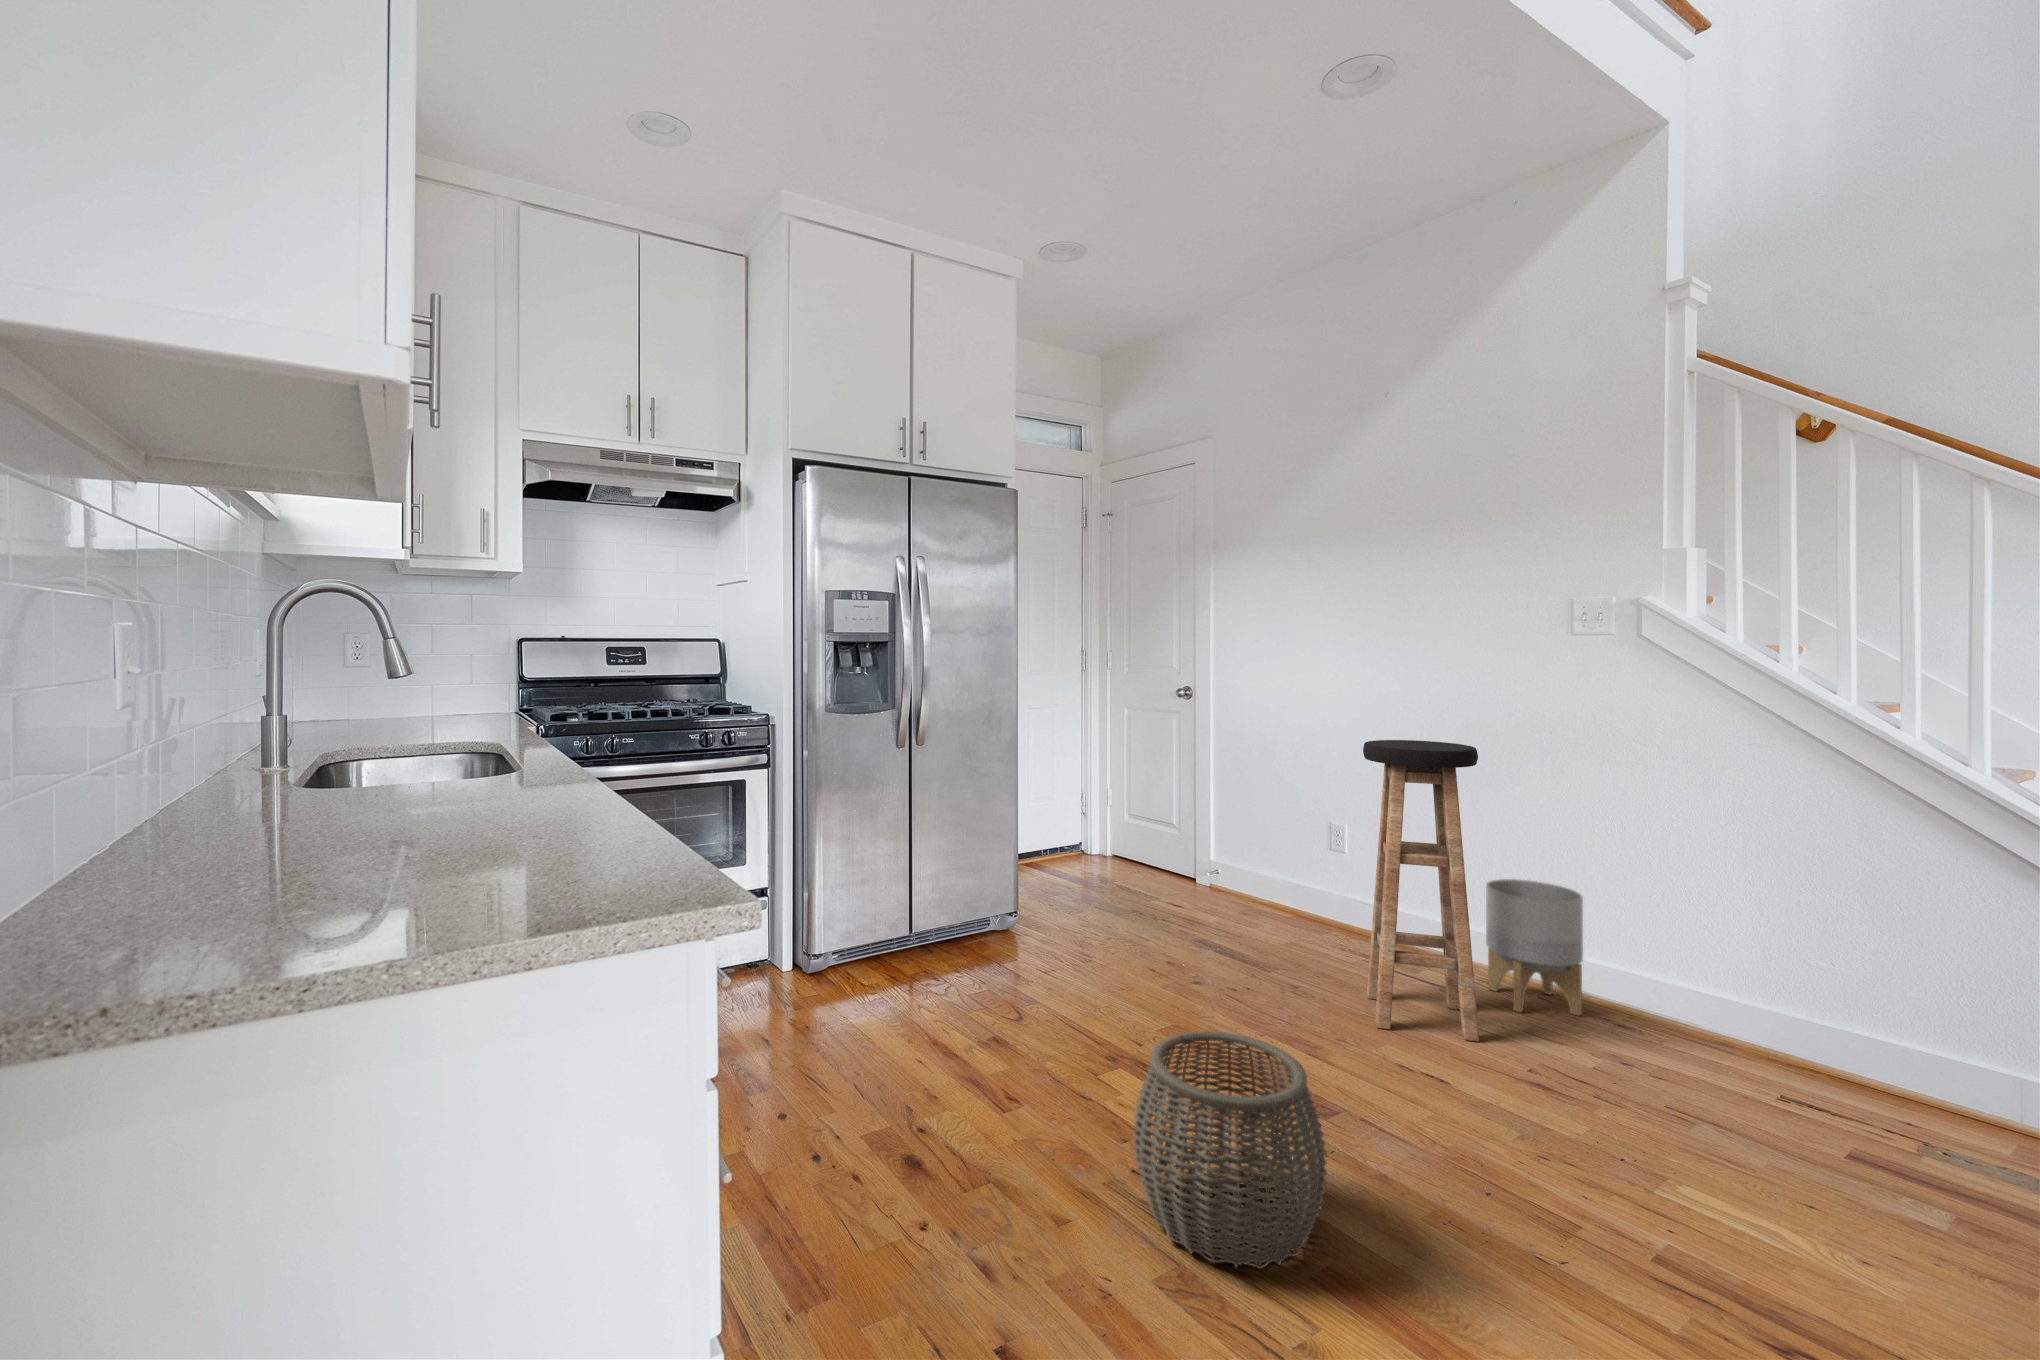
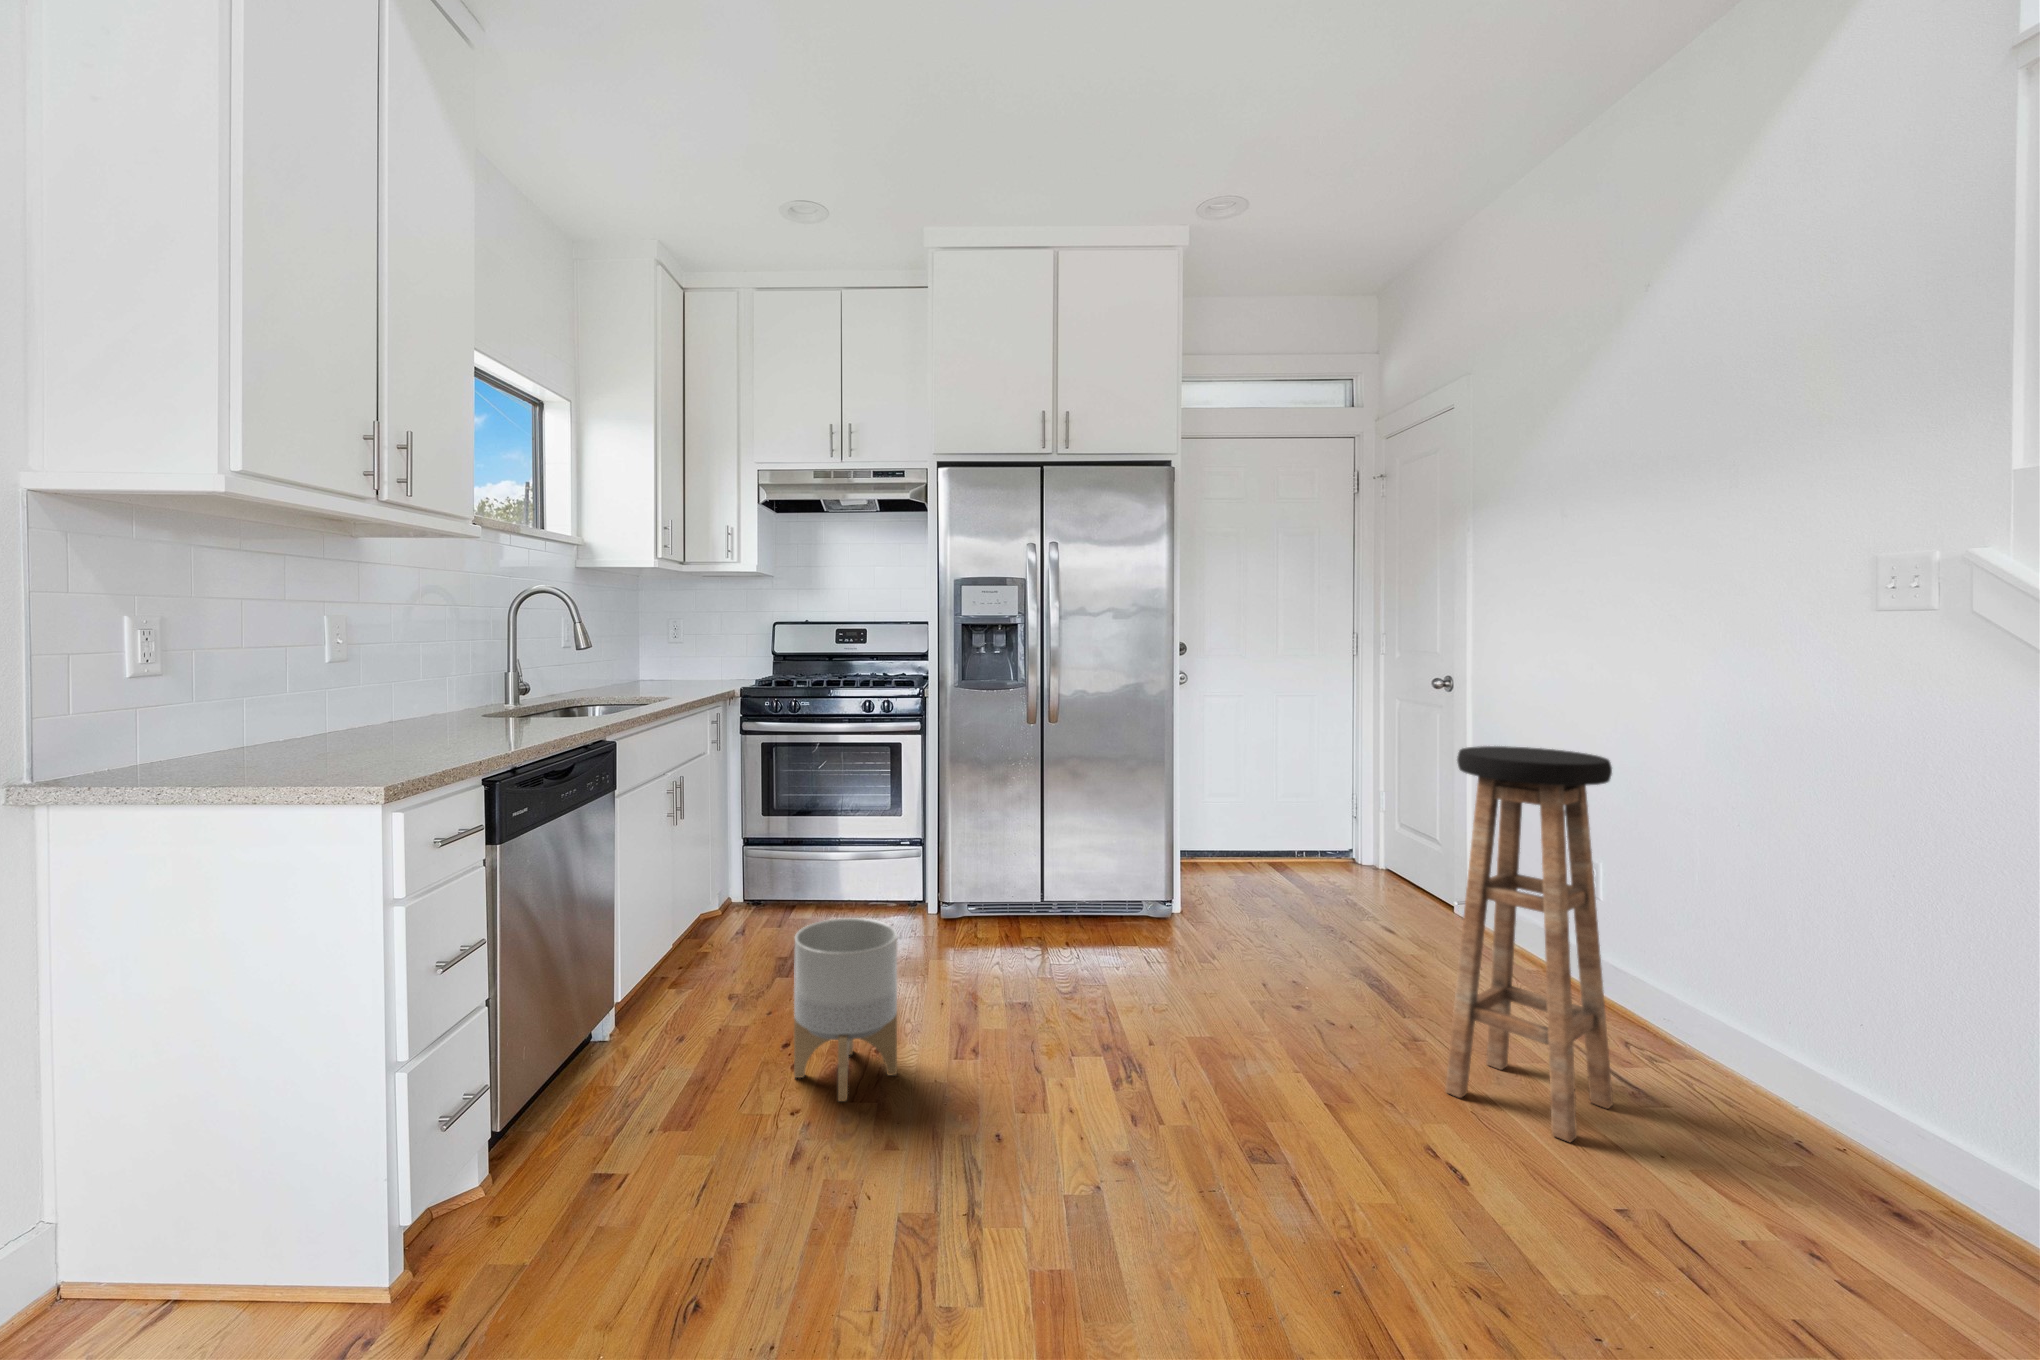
planter: present [1486,879,1583,1016] -> present [794,918,897,1101]
woven basket: present [1133,1031,1327,1269] -> none [926,997,1102,1217]

